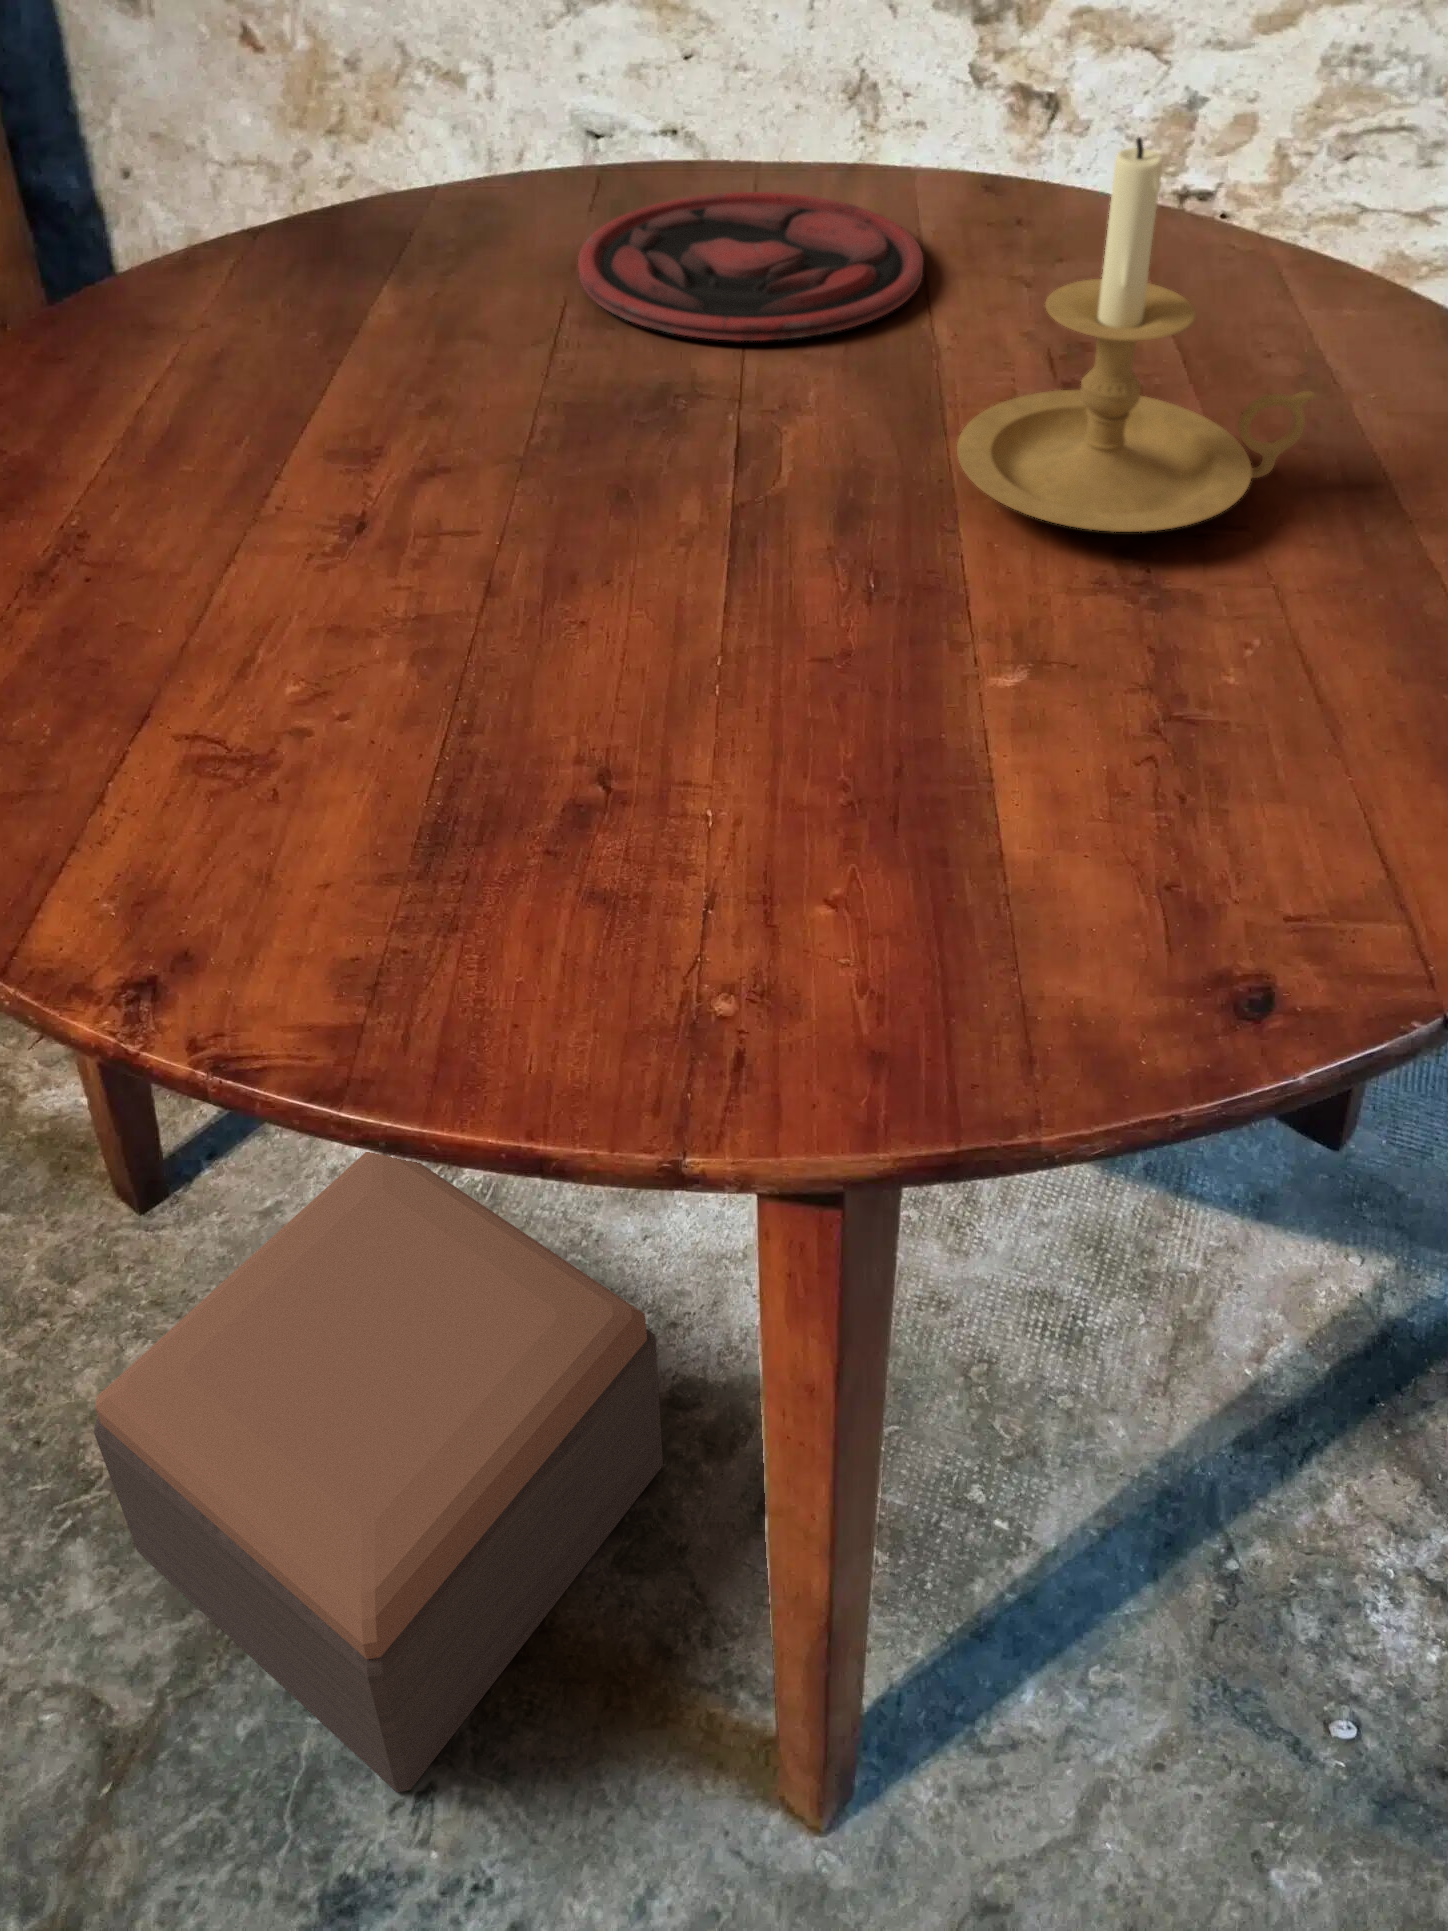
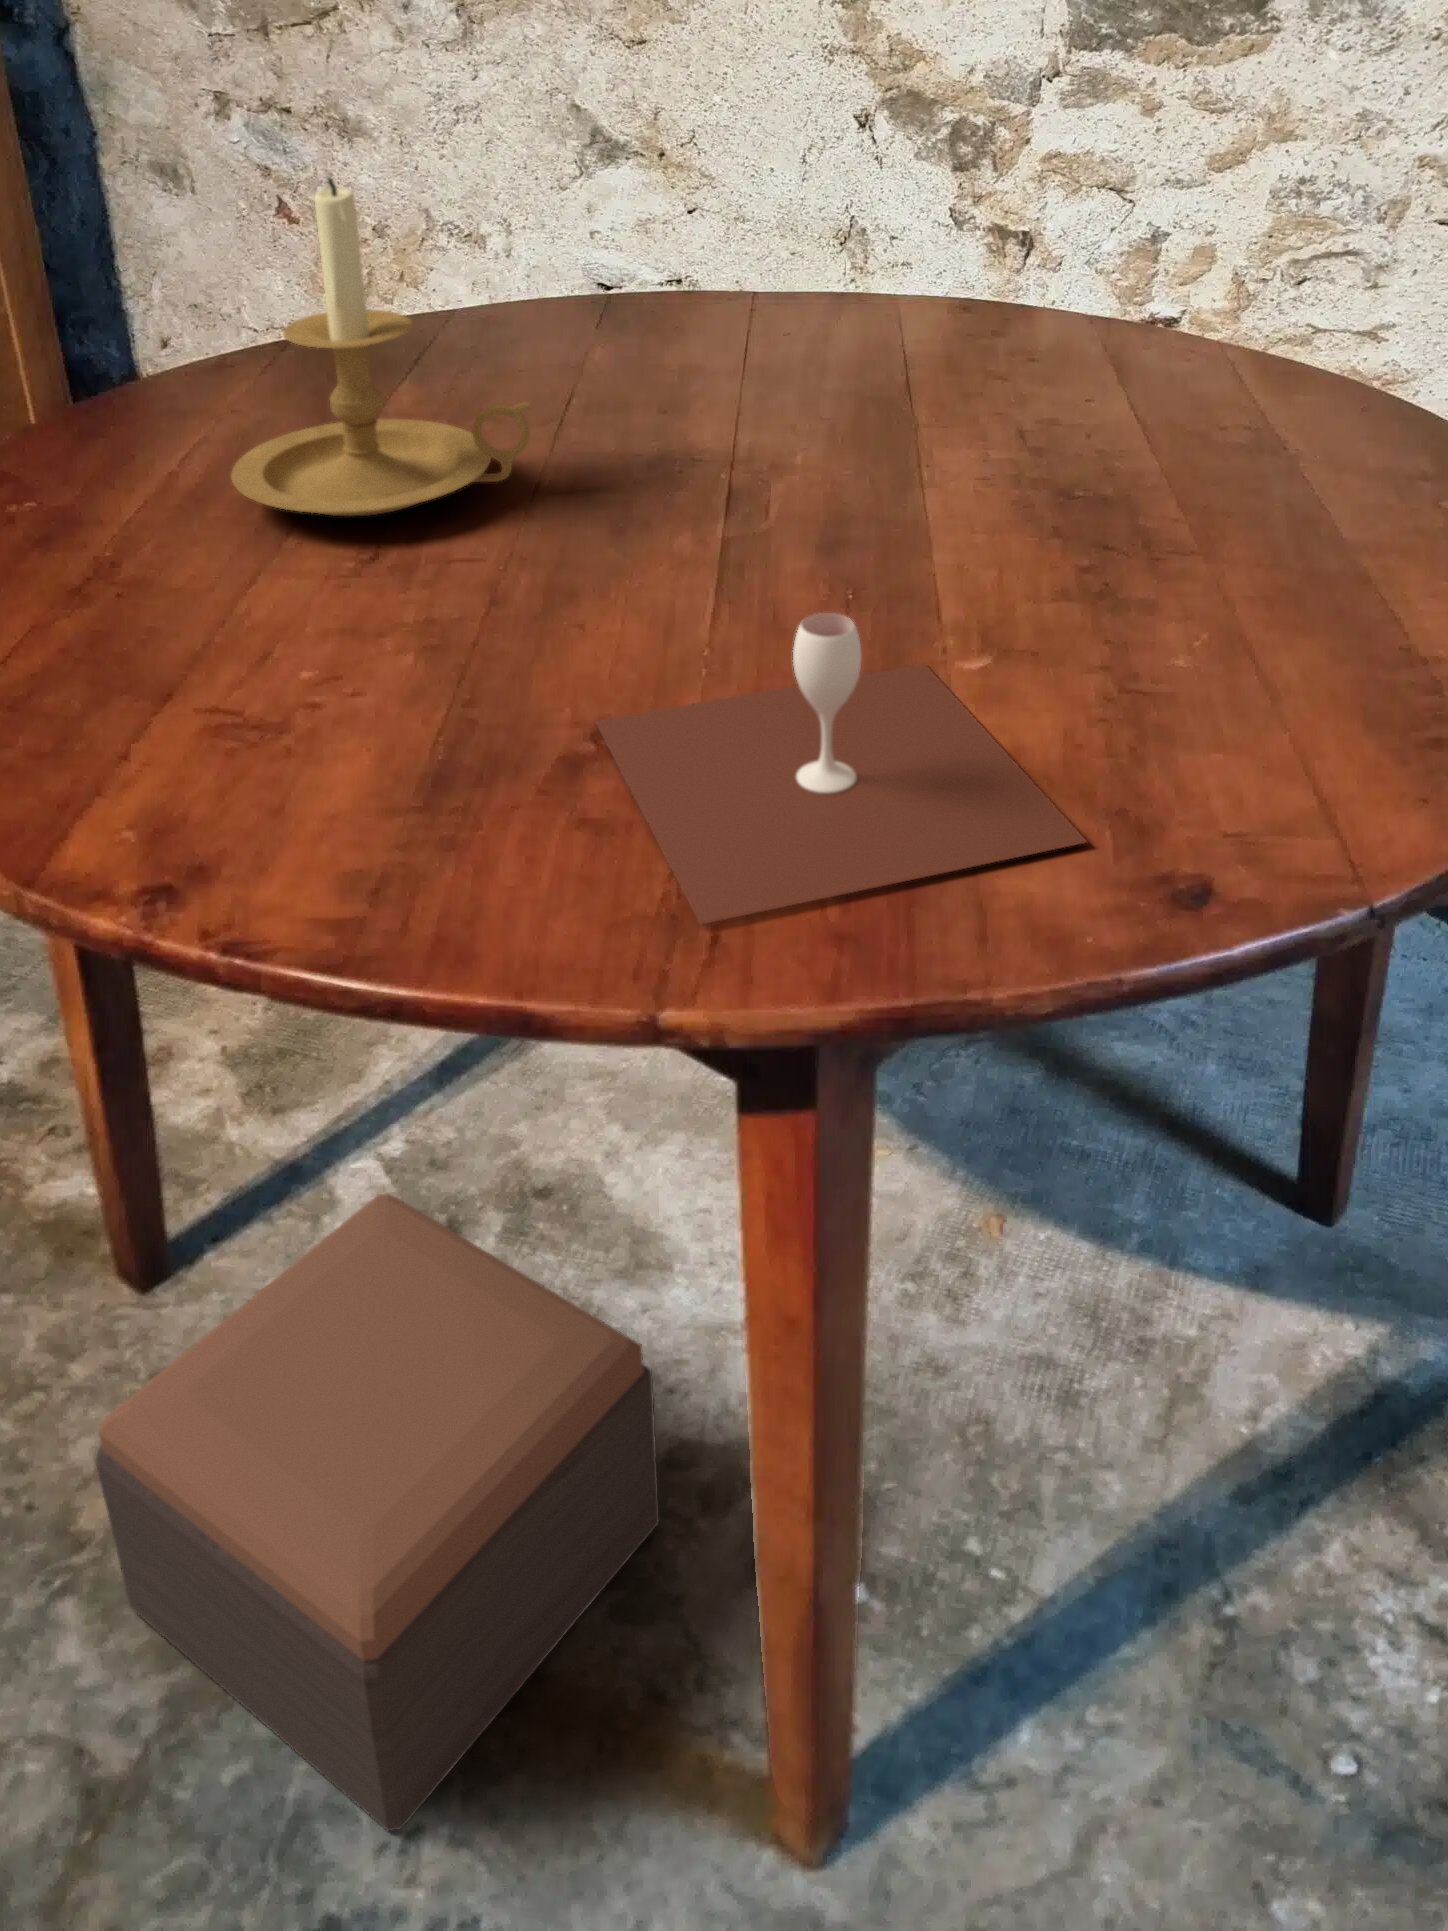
candle holder: present [957,138,1316,532] -> present [231,178,533,516]
plate: present [578,192,923,341] -> none [586,302,904,415]
wine glass: none [593,668,1142,1045] -> present [596,613,1087,924]

